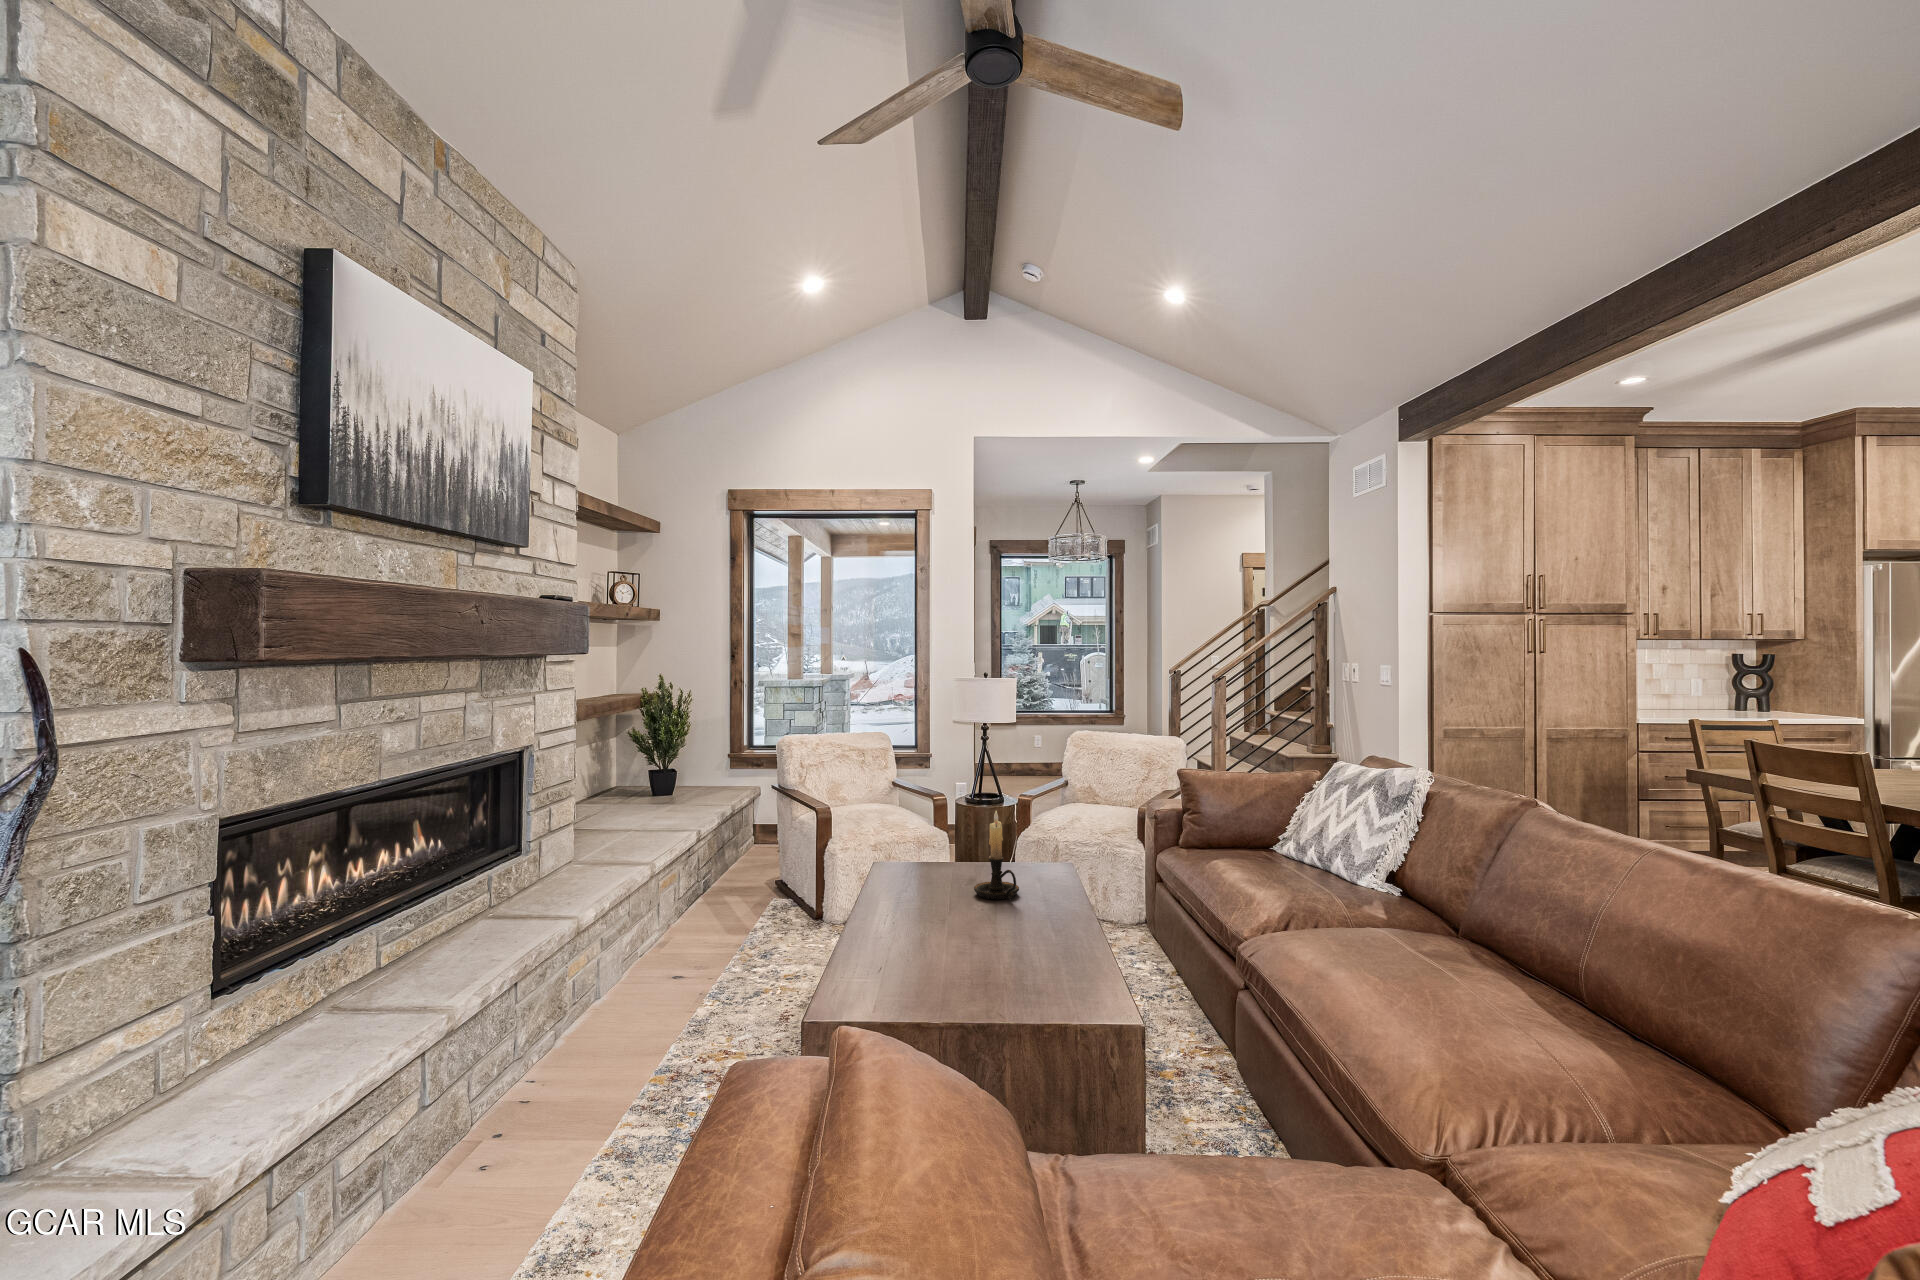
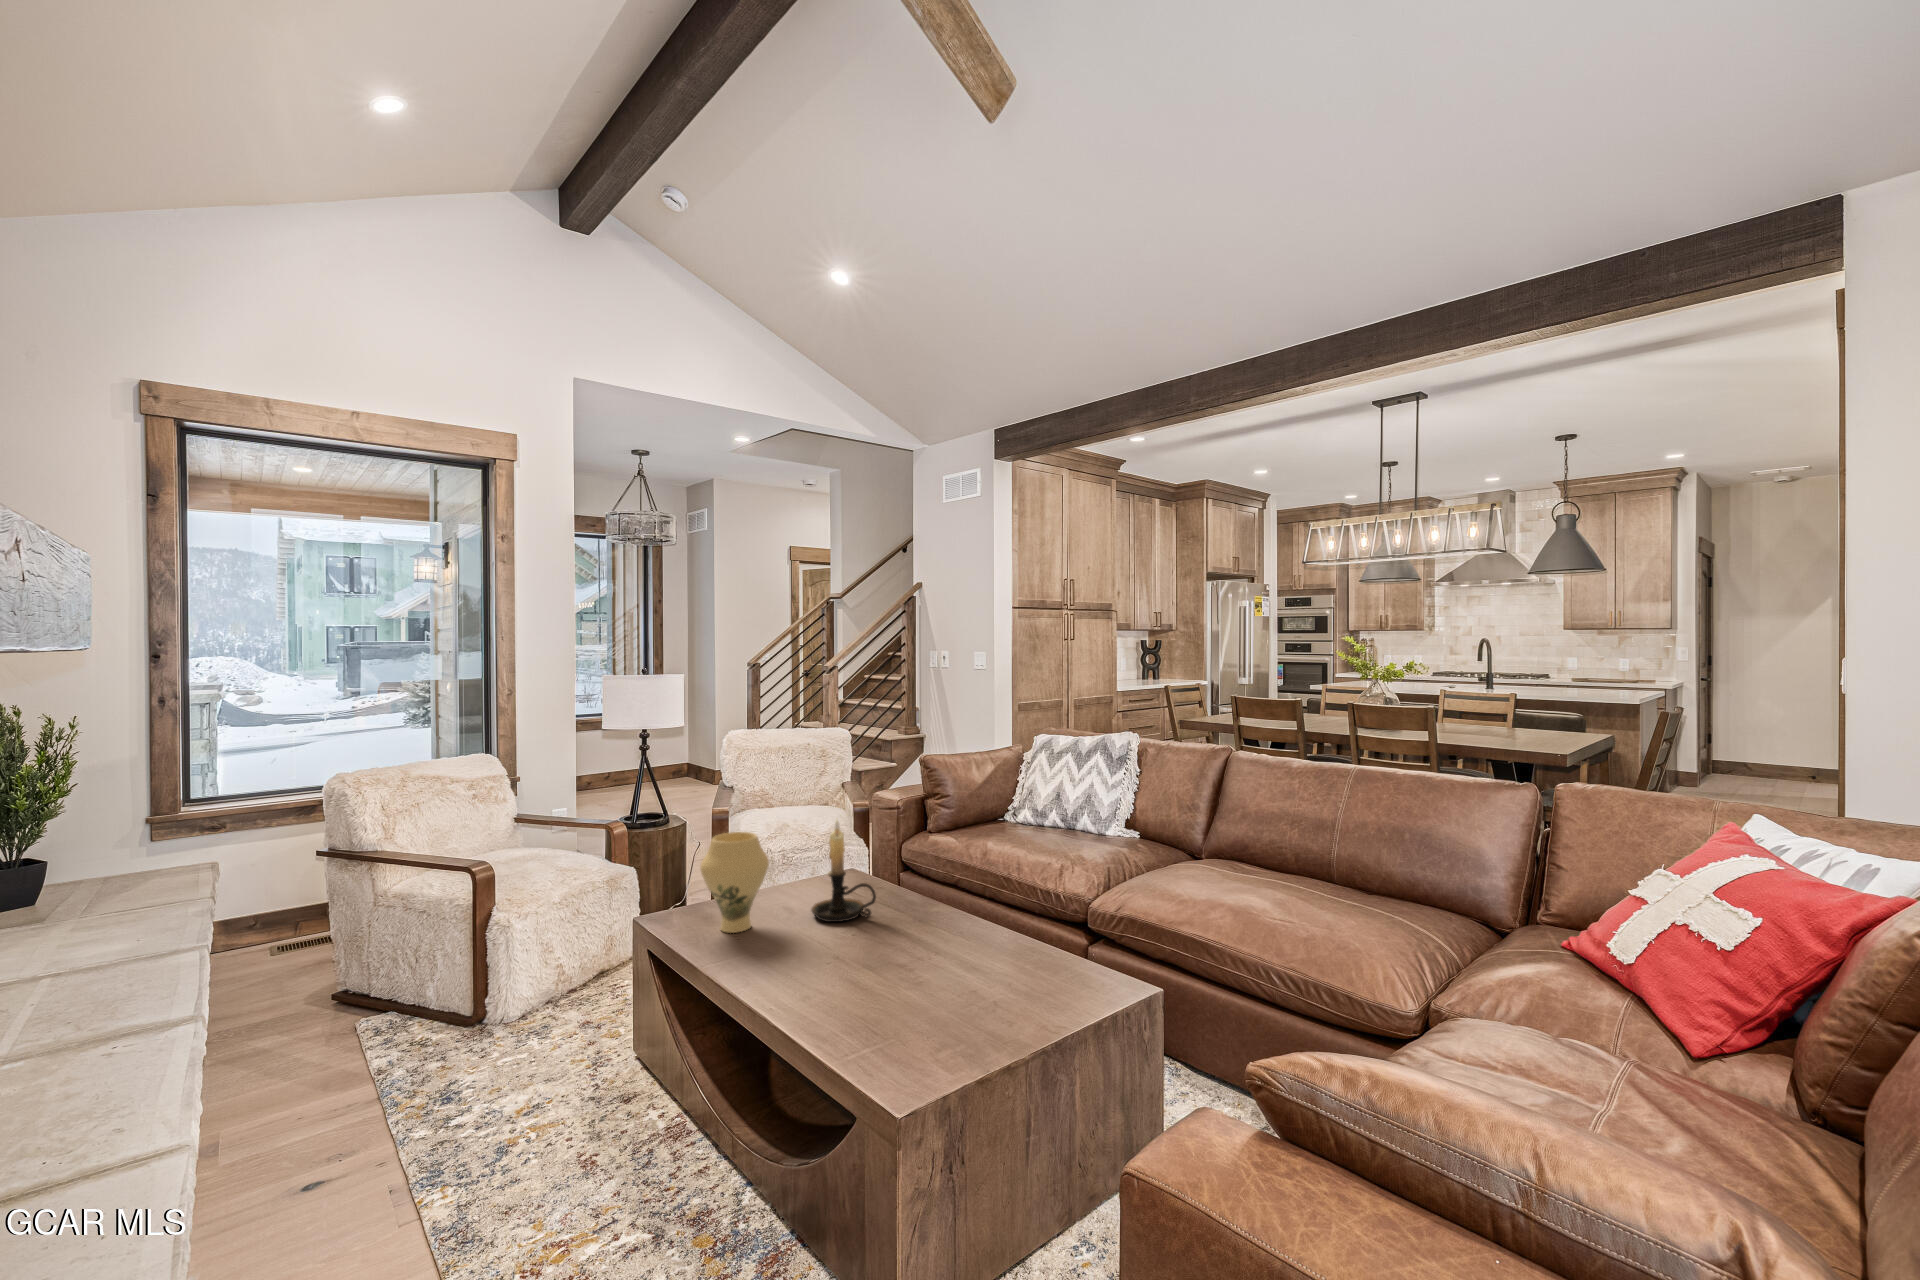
vase: none [891,811,944,890] -> present [700,832,769,933]

